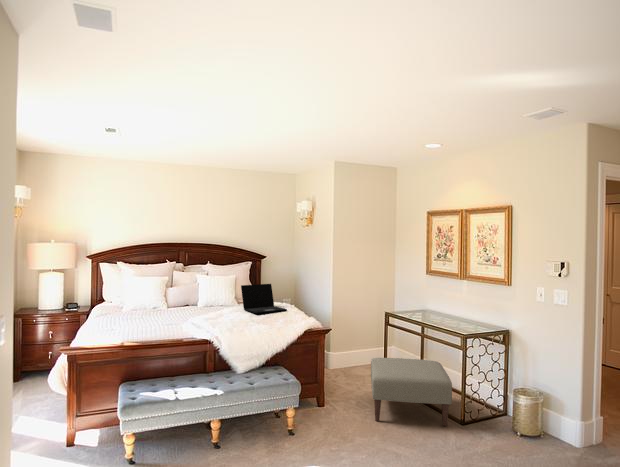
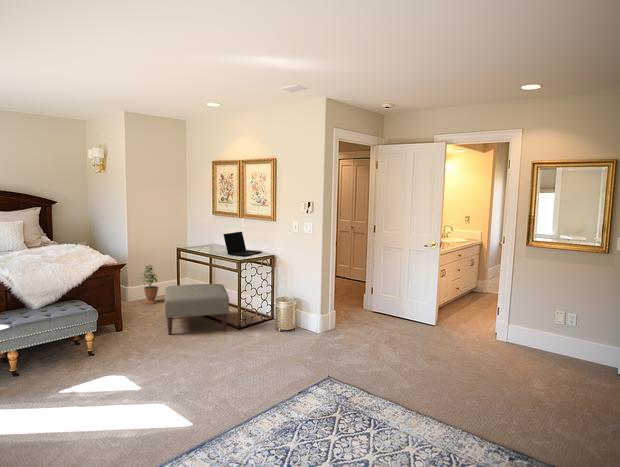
laptop: present [241,284,287,314] -> present [223,232,261,257]
potted plant: none [343,327,361,374] -> present [141,265,158,304]

